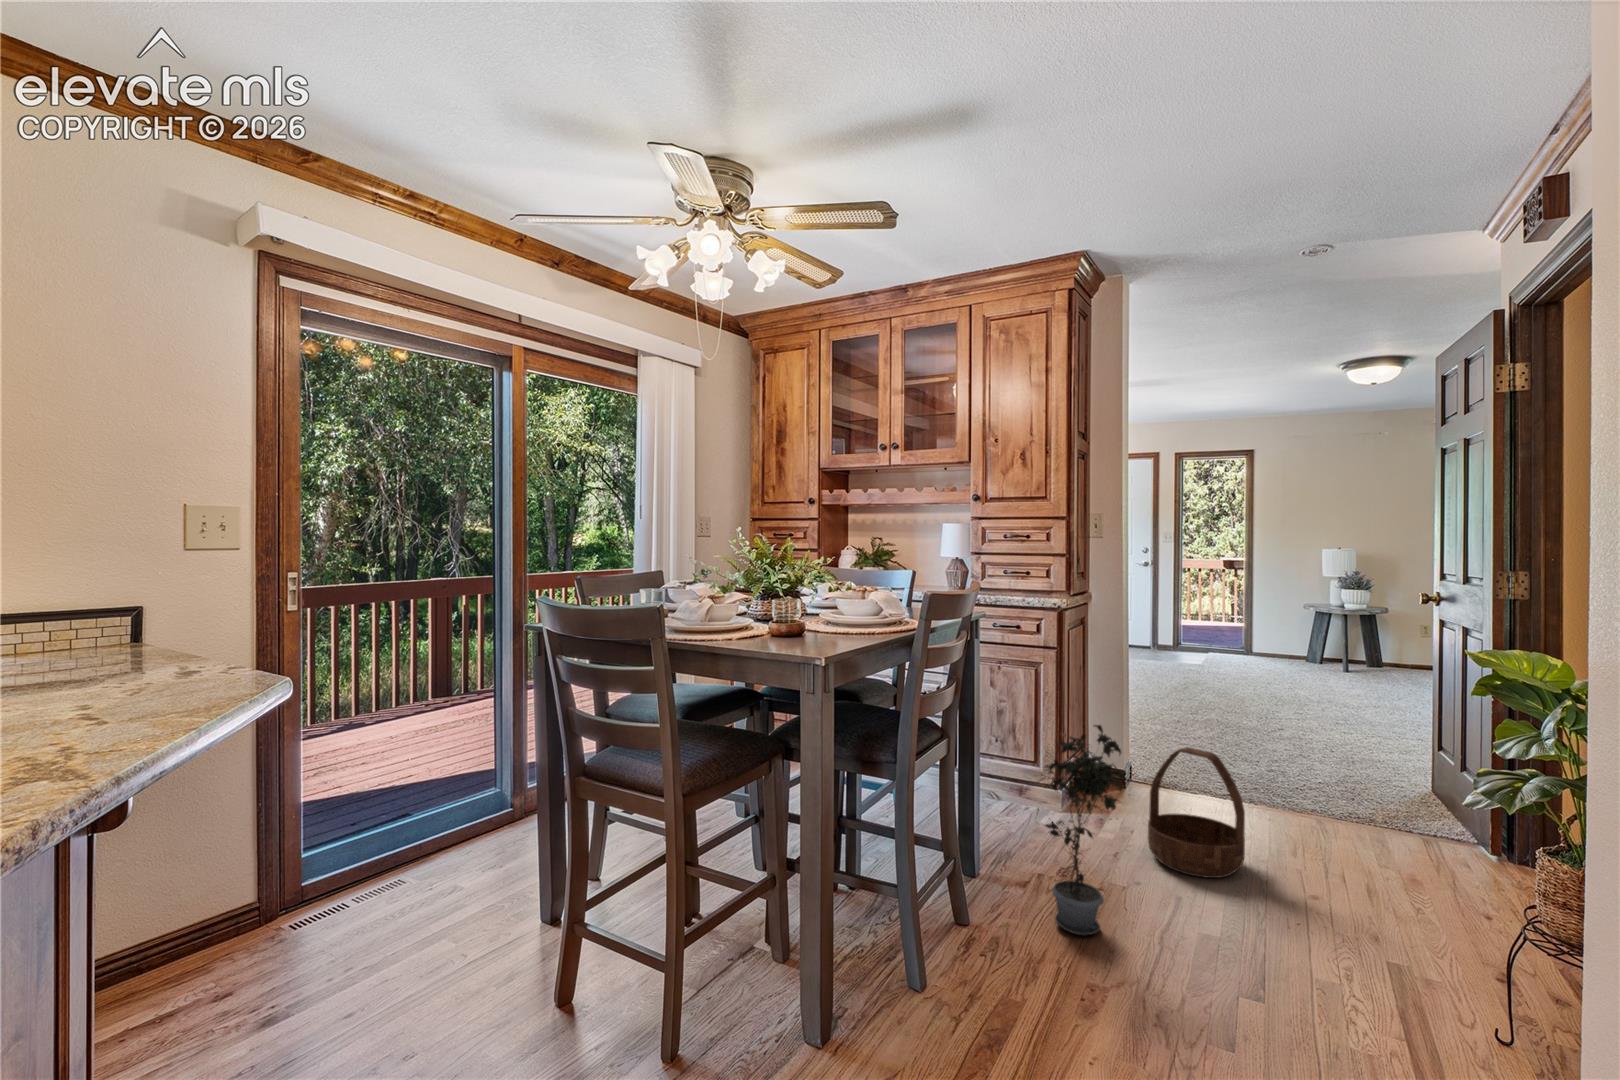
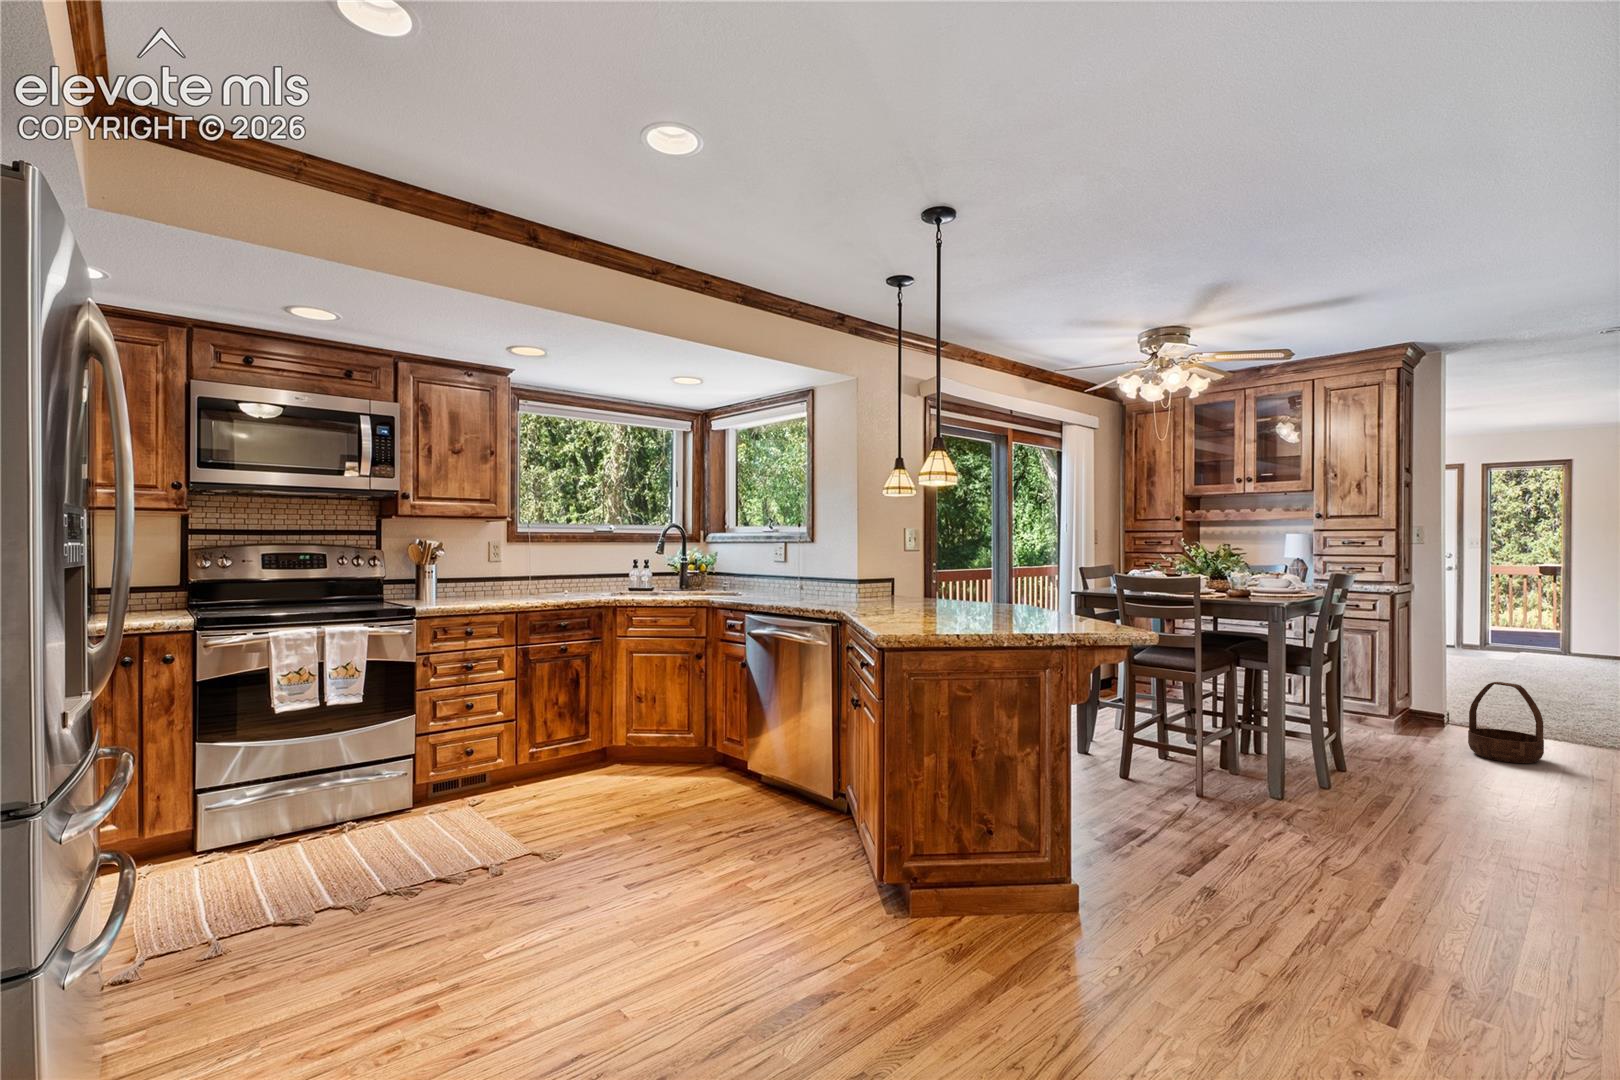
potted plant: present [1041,725,1127,936] -> none [1392,654,1459,776]

